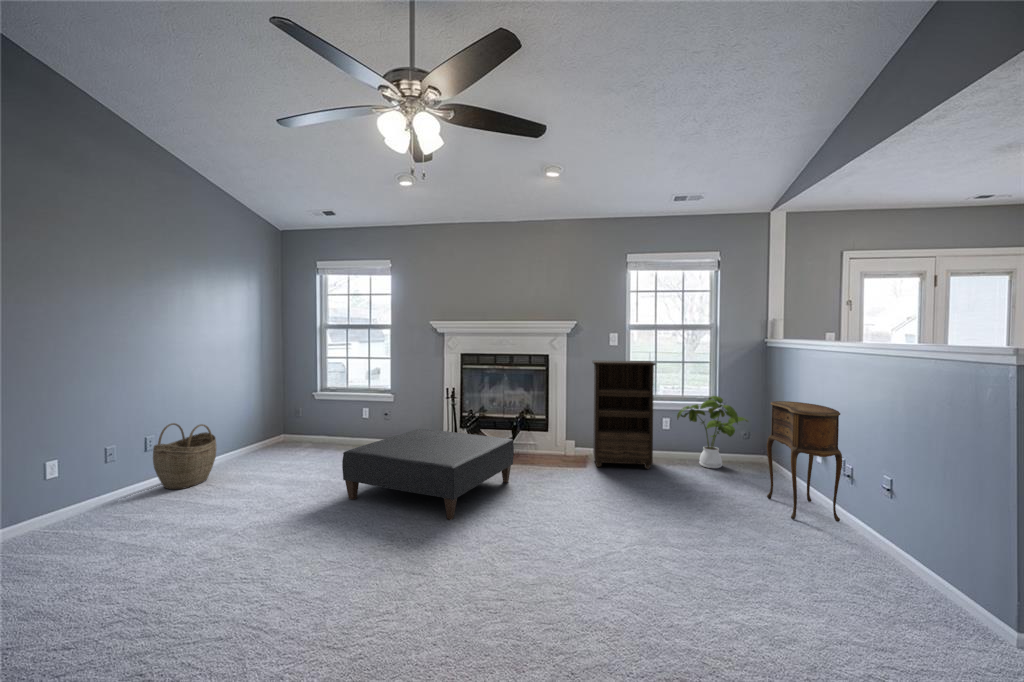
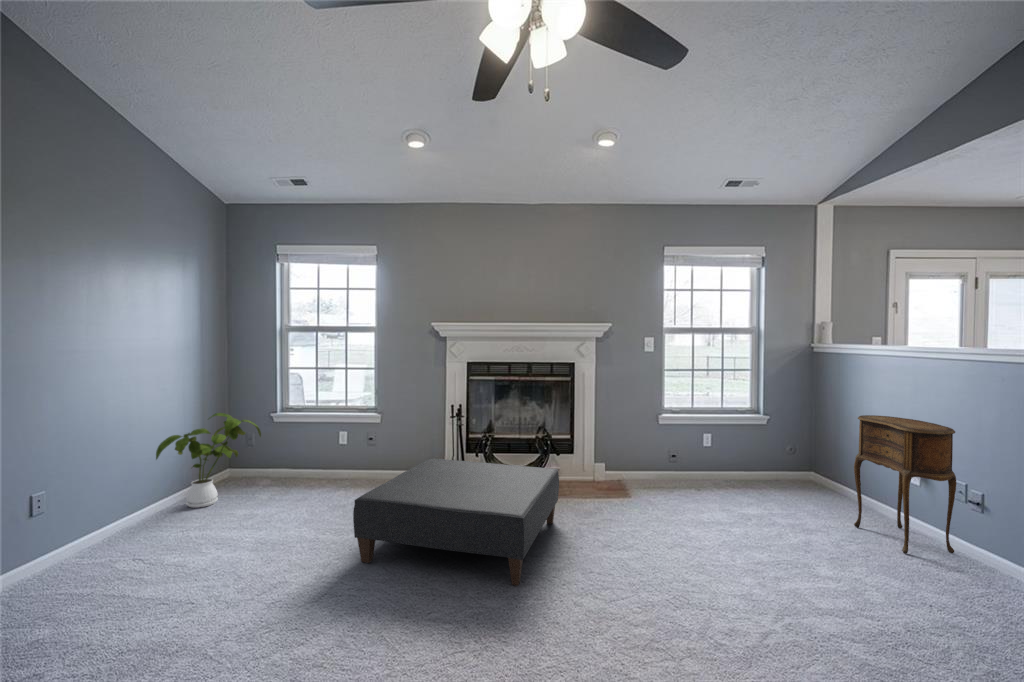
bookshelf: present [593,360,656,469] -> none [628,369,709,495]
house plant: present [677,396,748,468] -> present [156,413,261,508]
woven basket: present [153,423,216,489] -> none [61,467,155,564]

